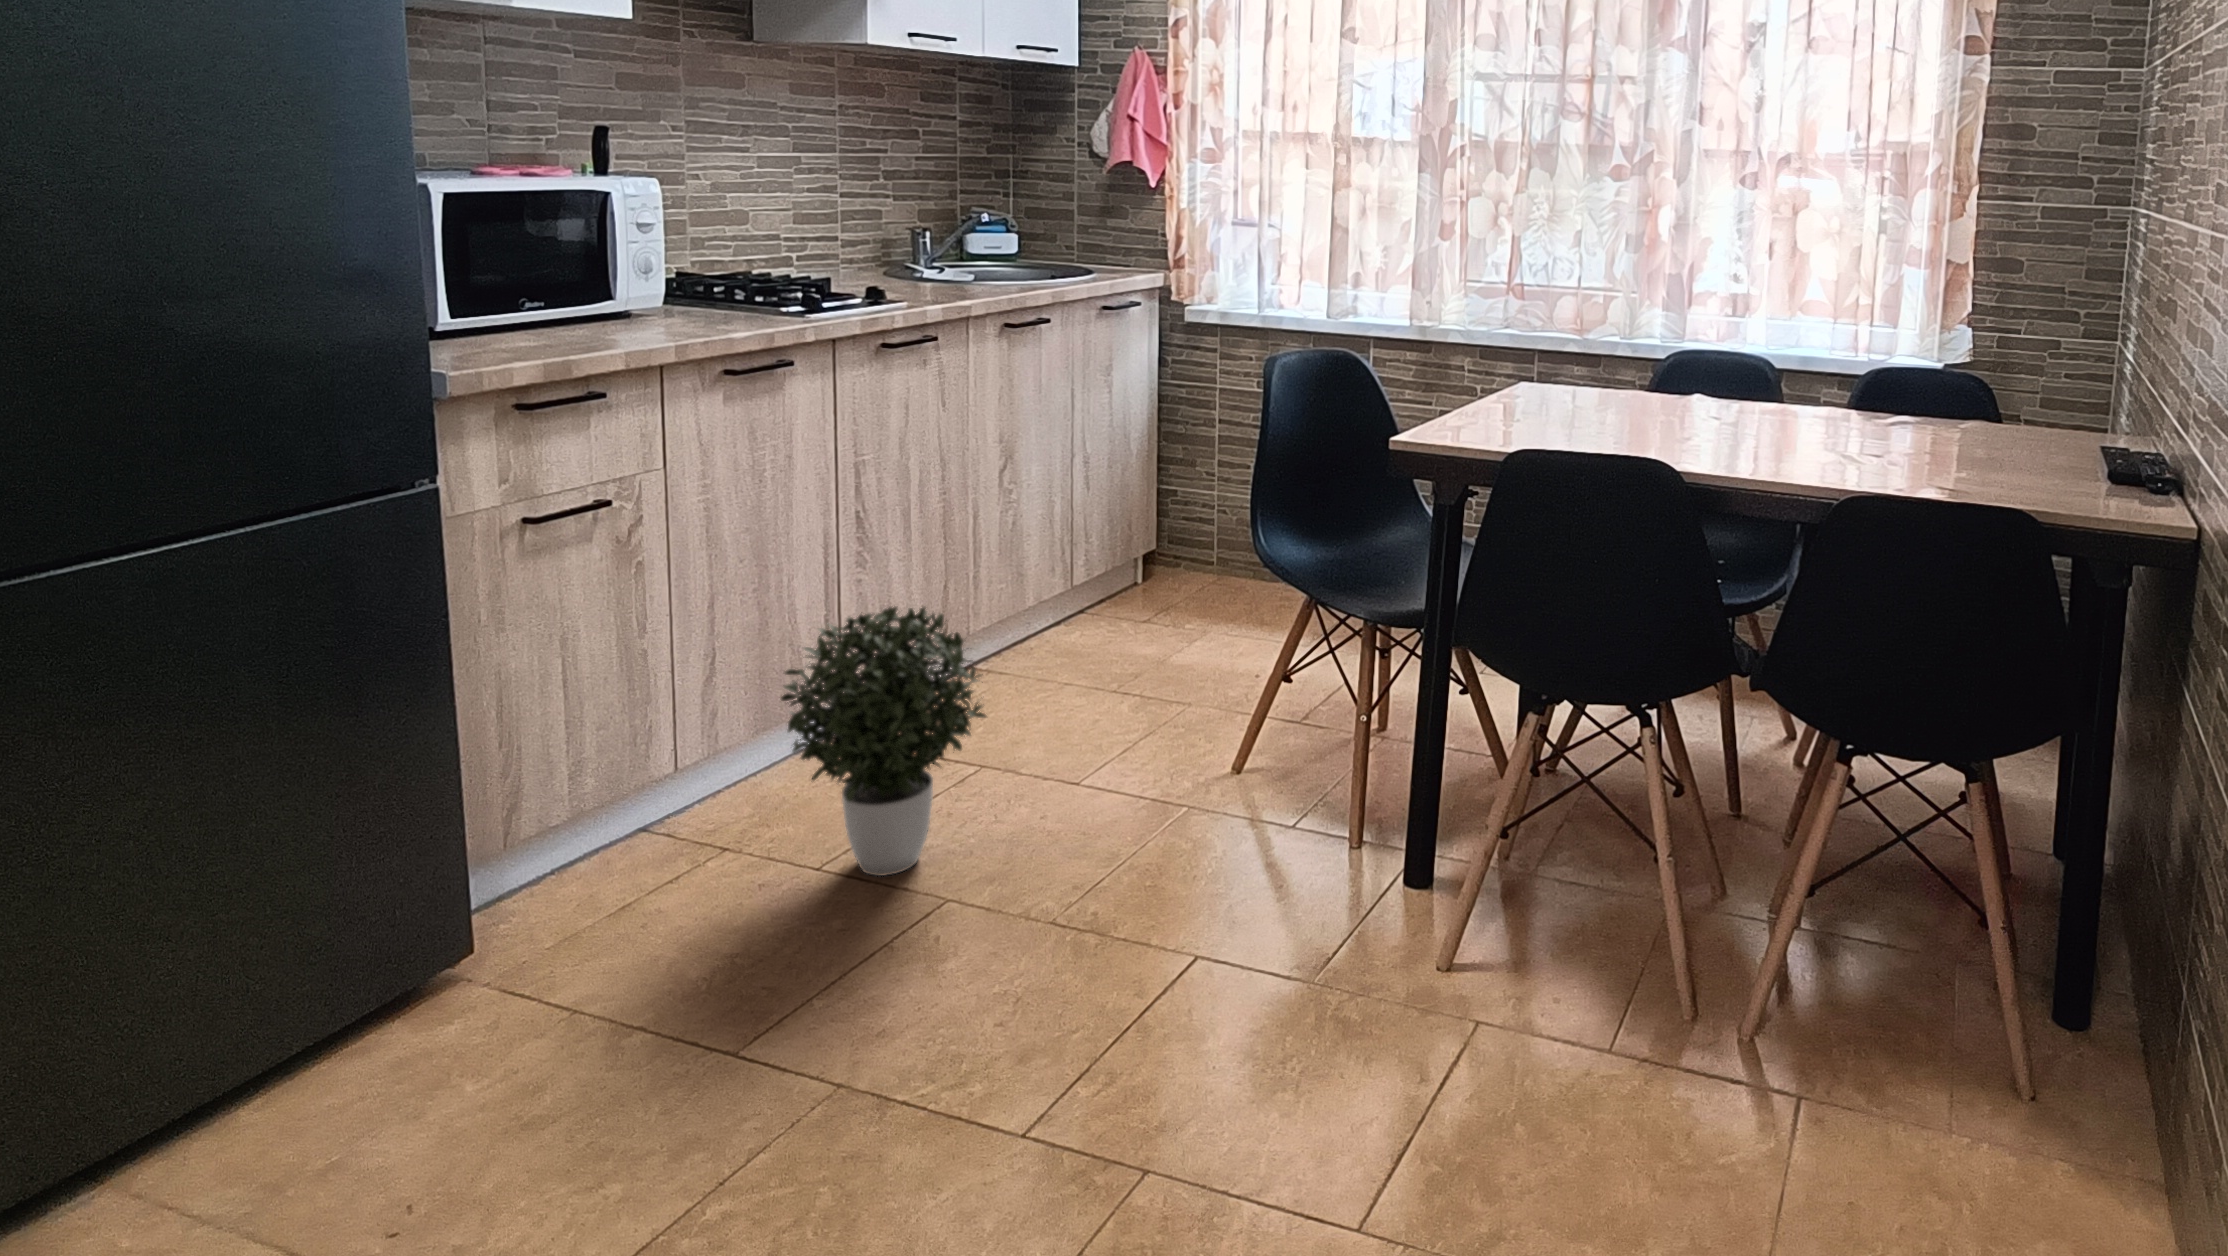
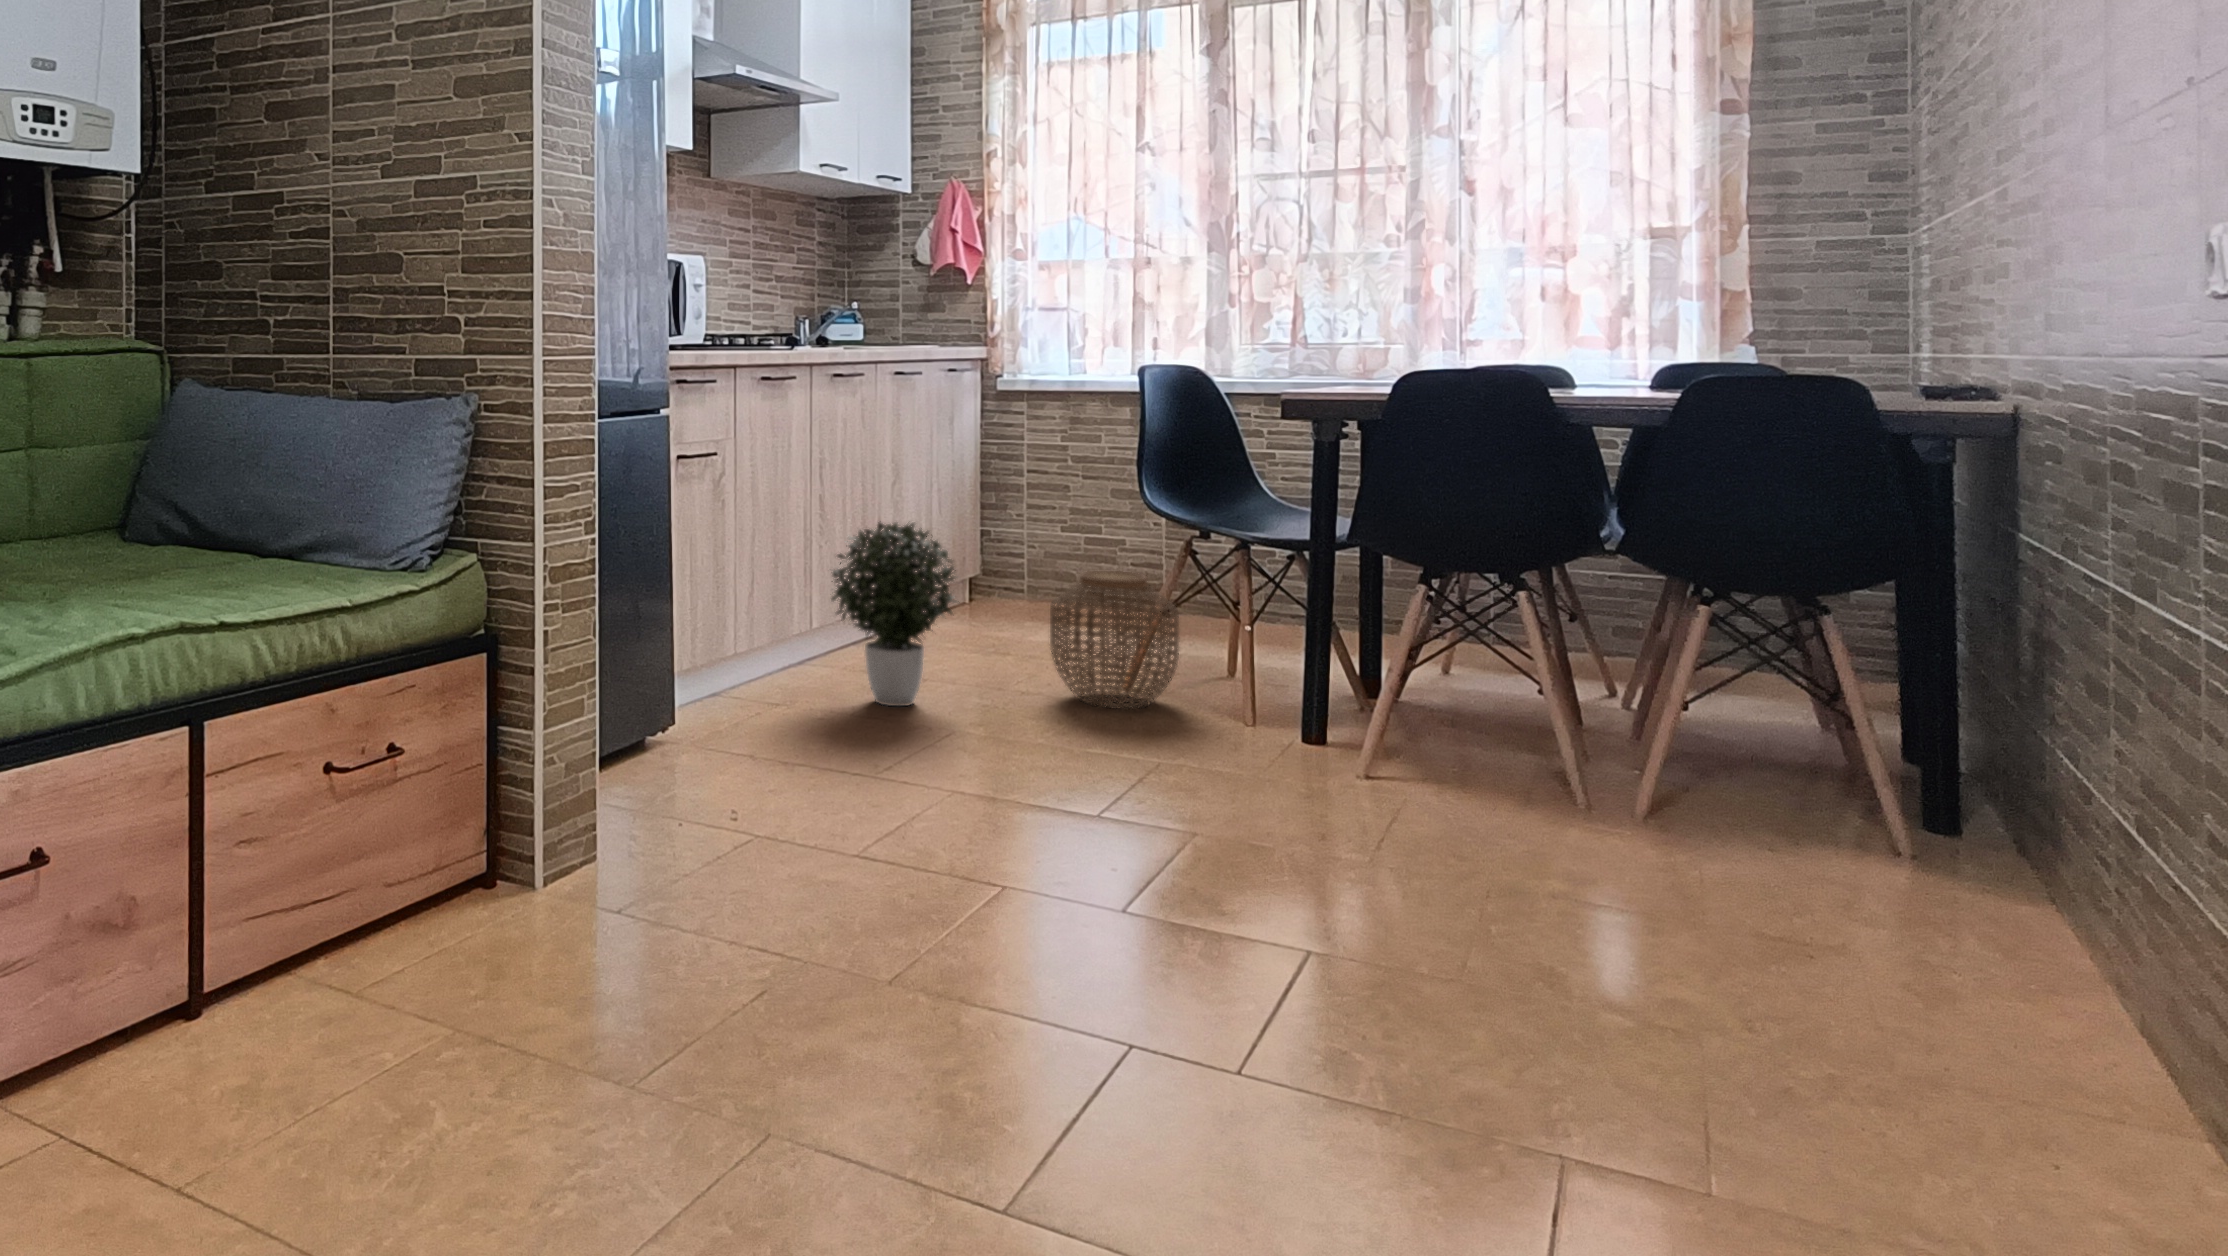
woven basket: none [1125,645,1292,842] -> present [1050,571,1179,708]

